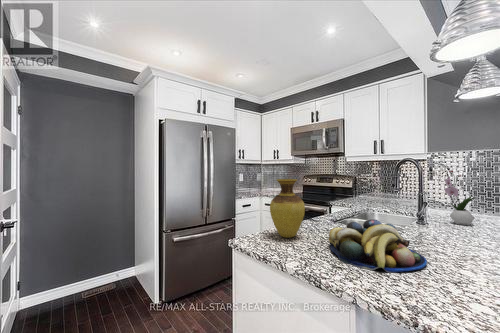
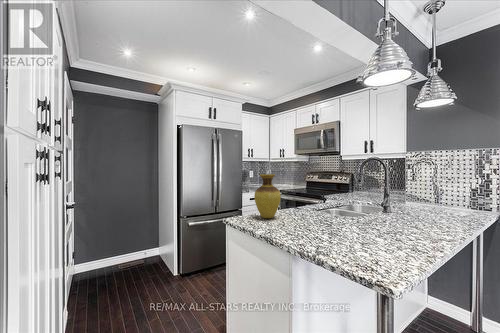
flower arrangement: present [445,171,475,225] -> none [410,168,433,214]
fruit bowl: present [329,219,427,272] -> none [293,205,357,238]

